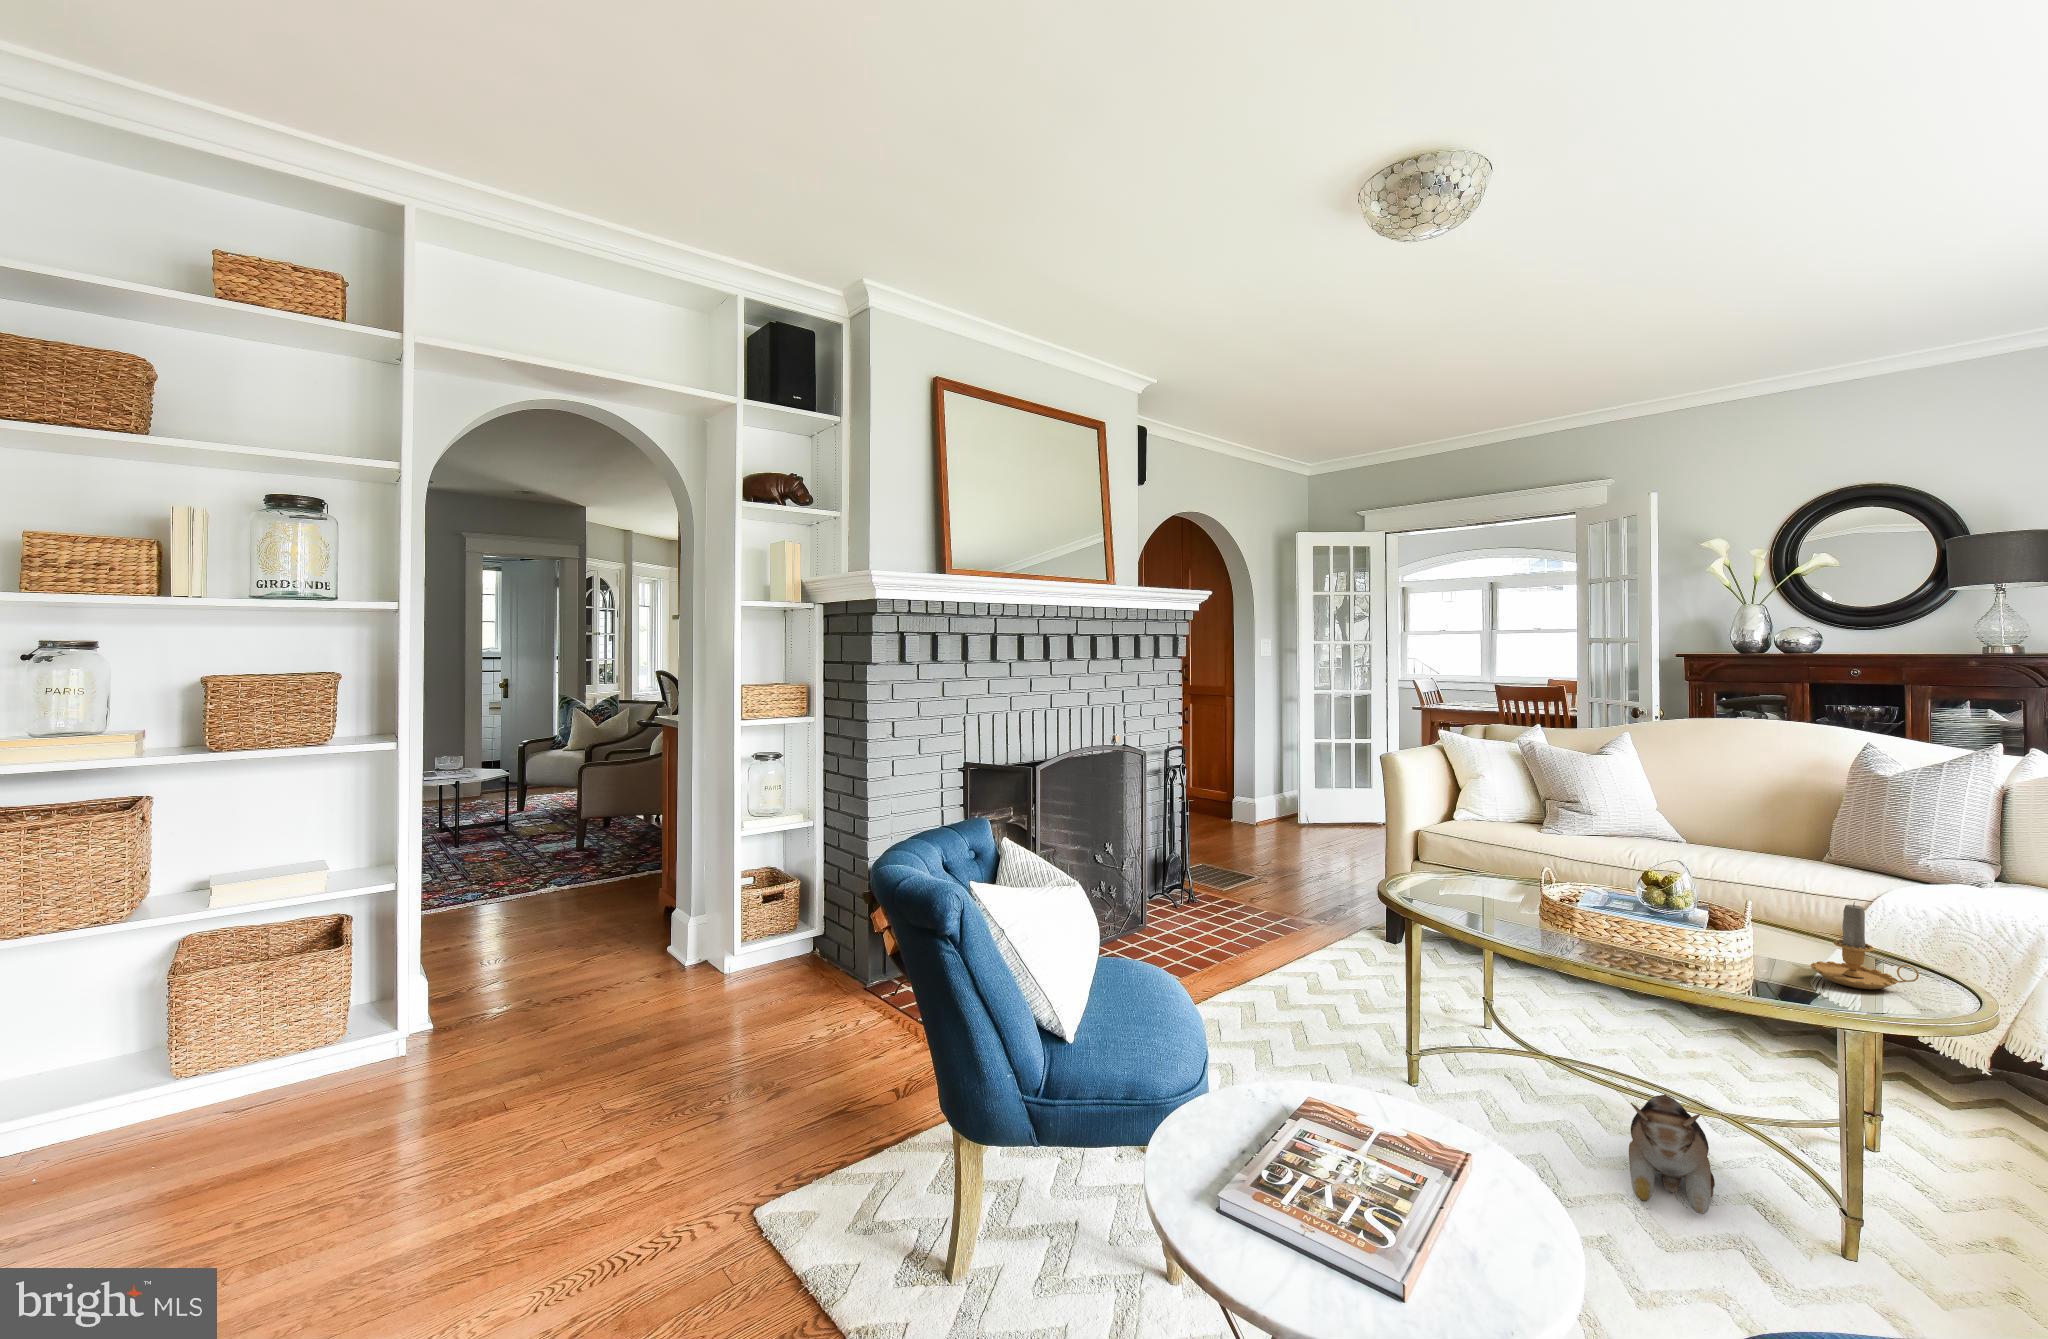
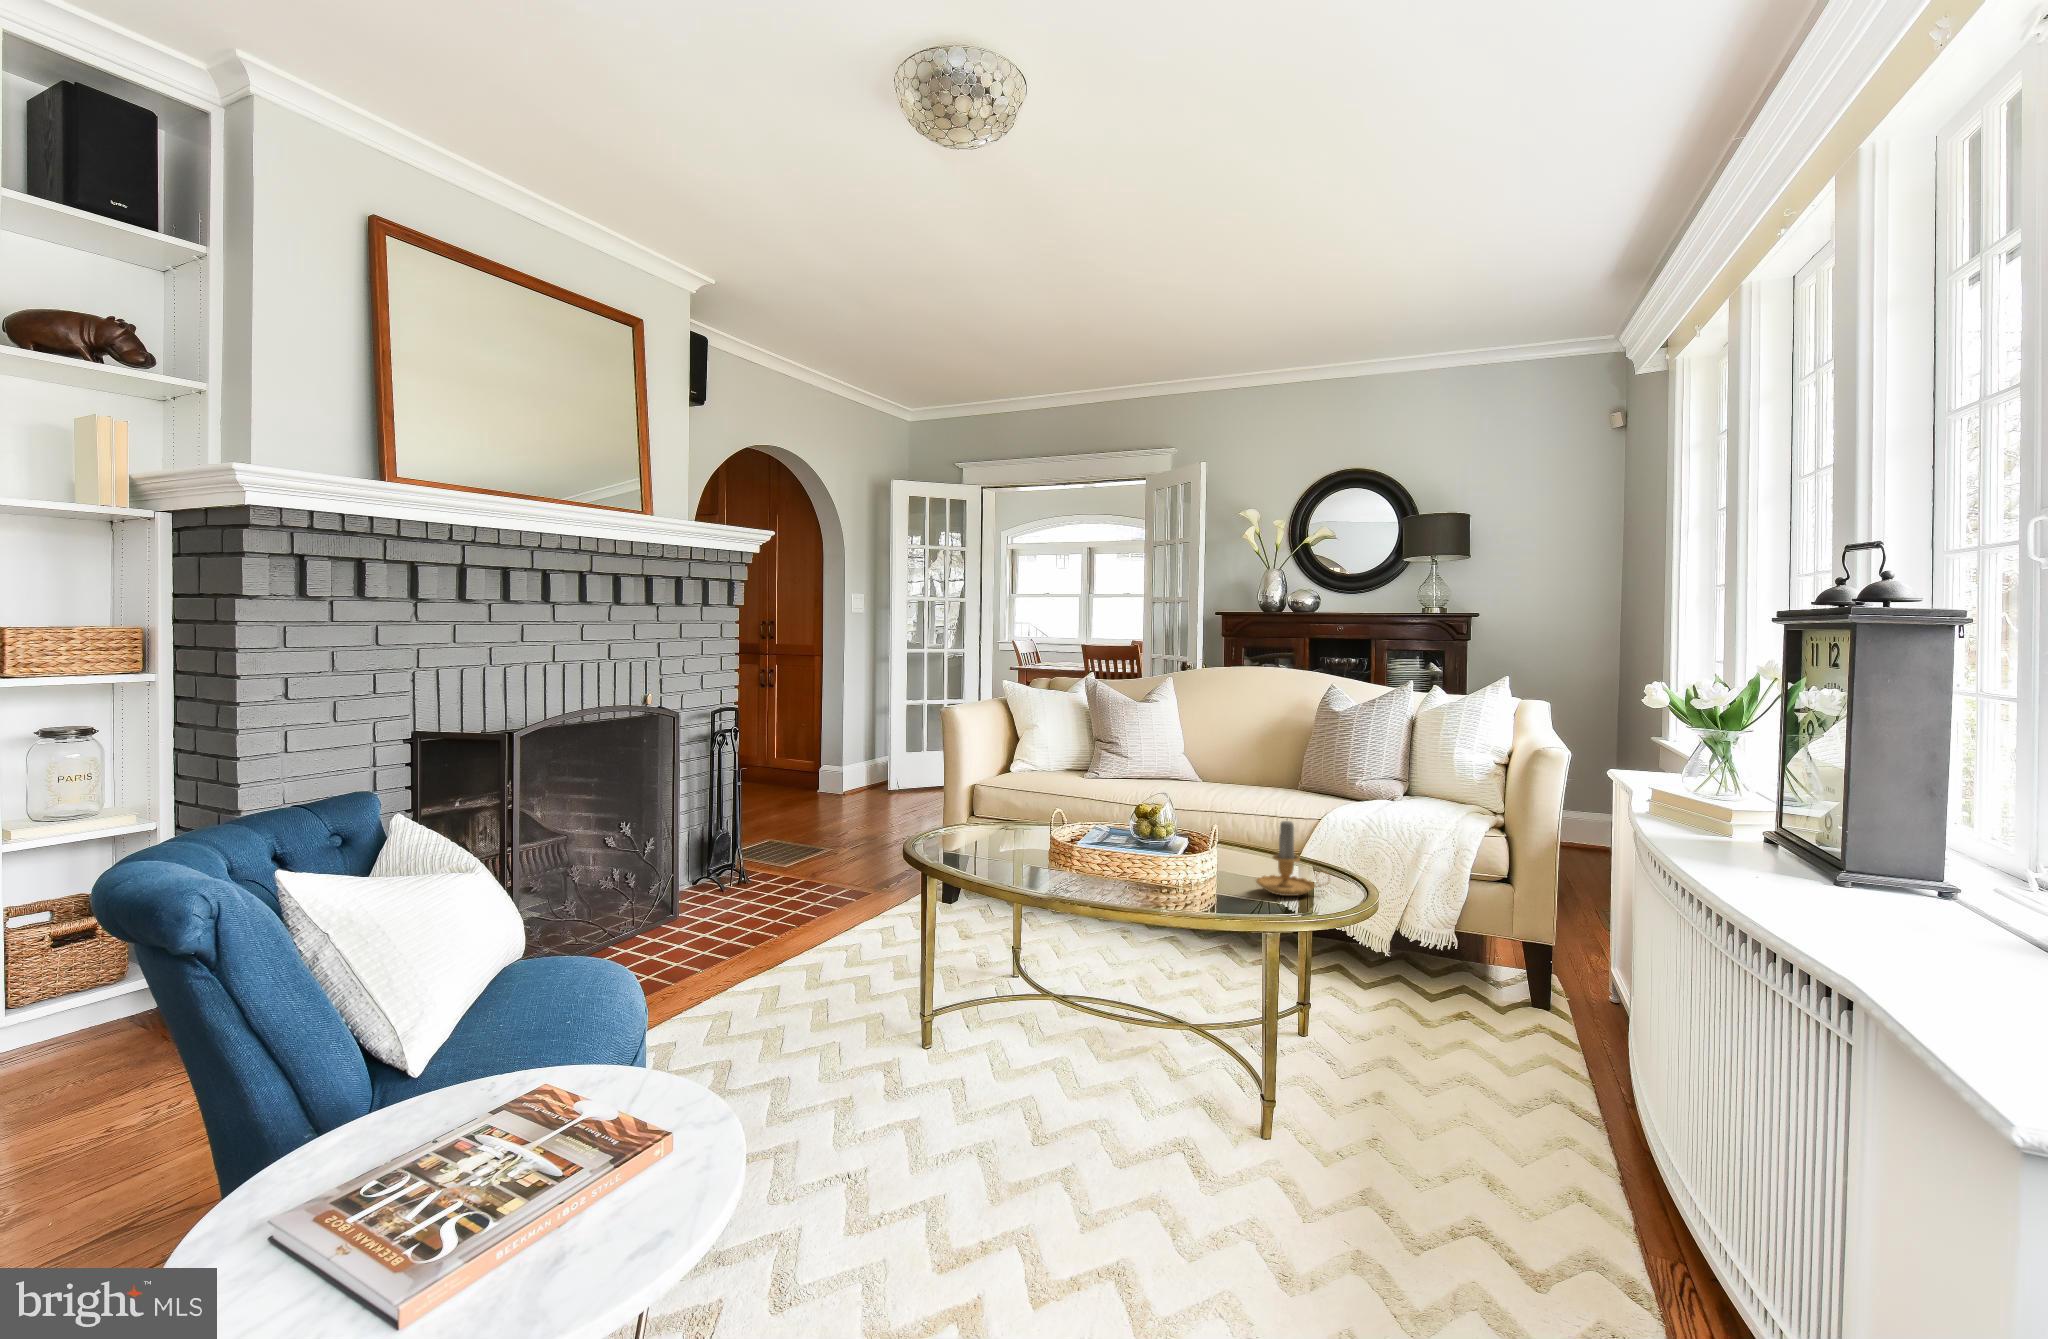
plush toy: present [1629,1094,1715,1214] -> none [1094,1018,1173,1129]

